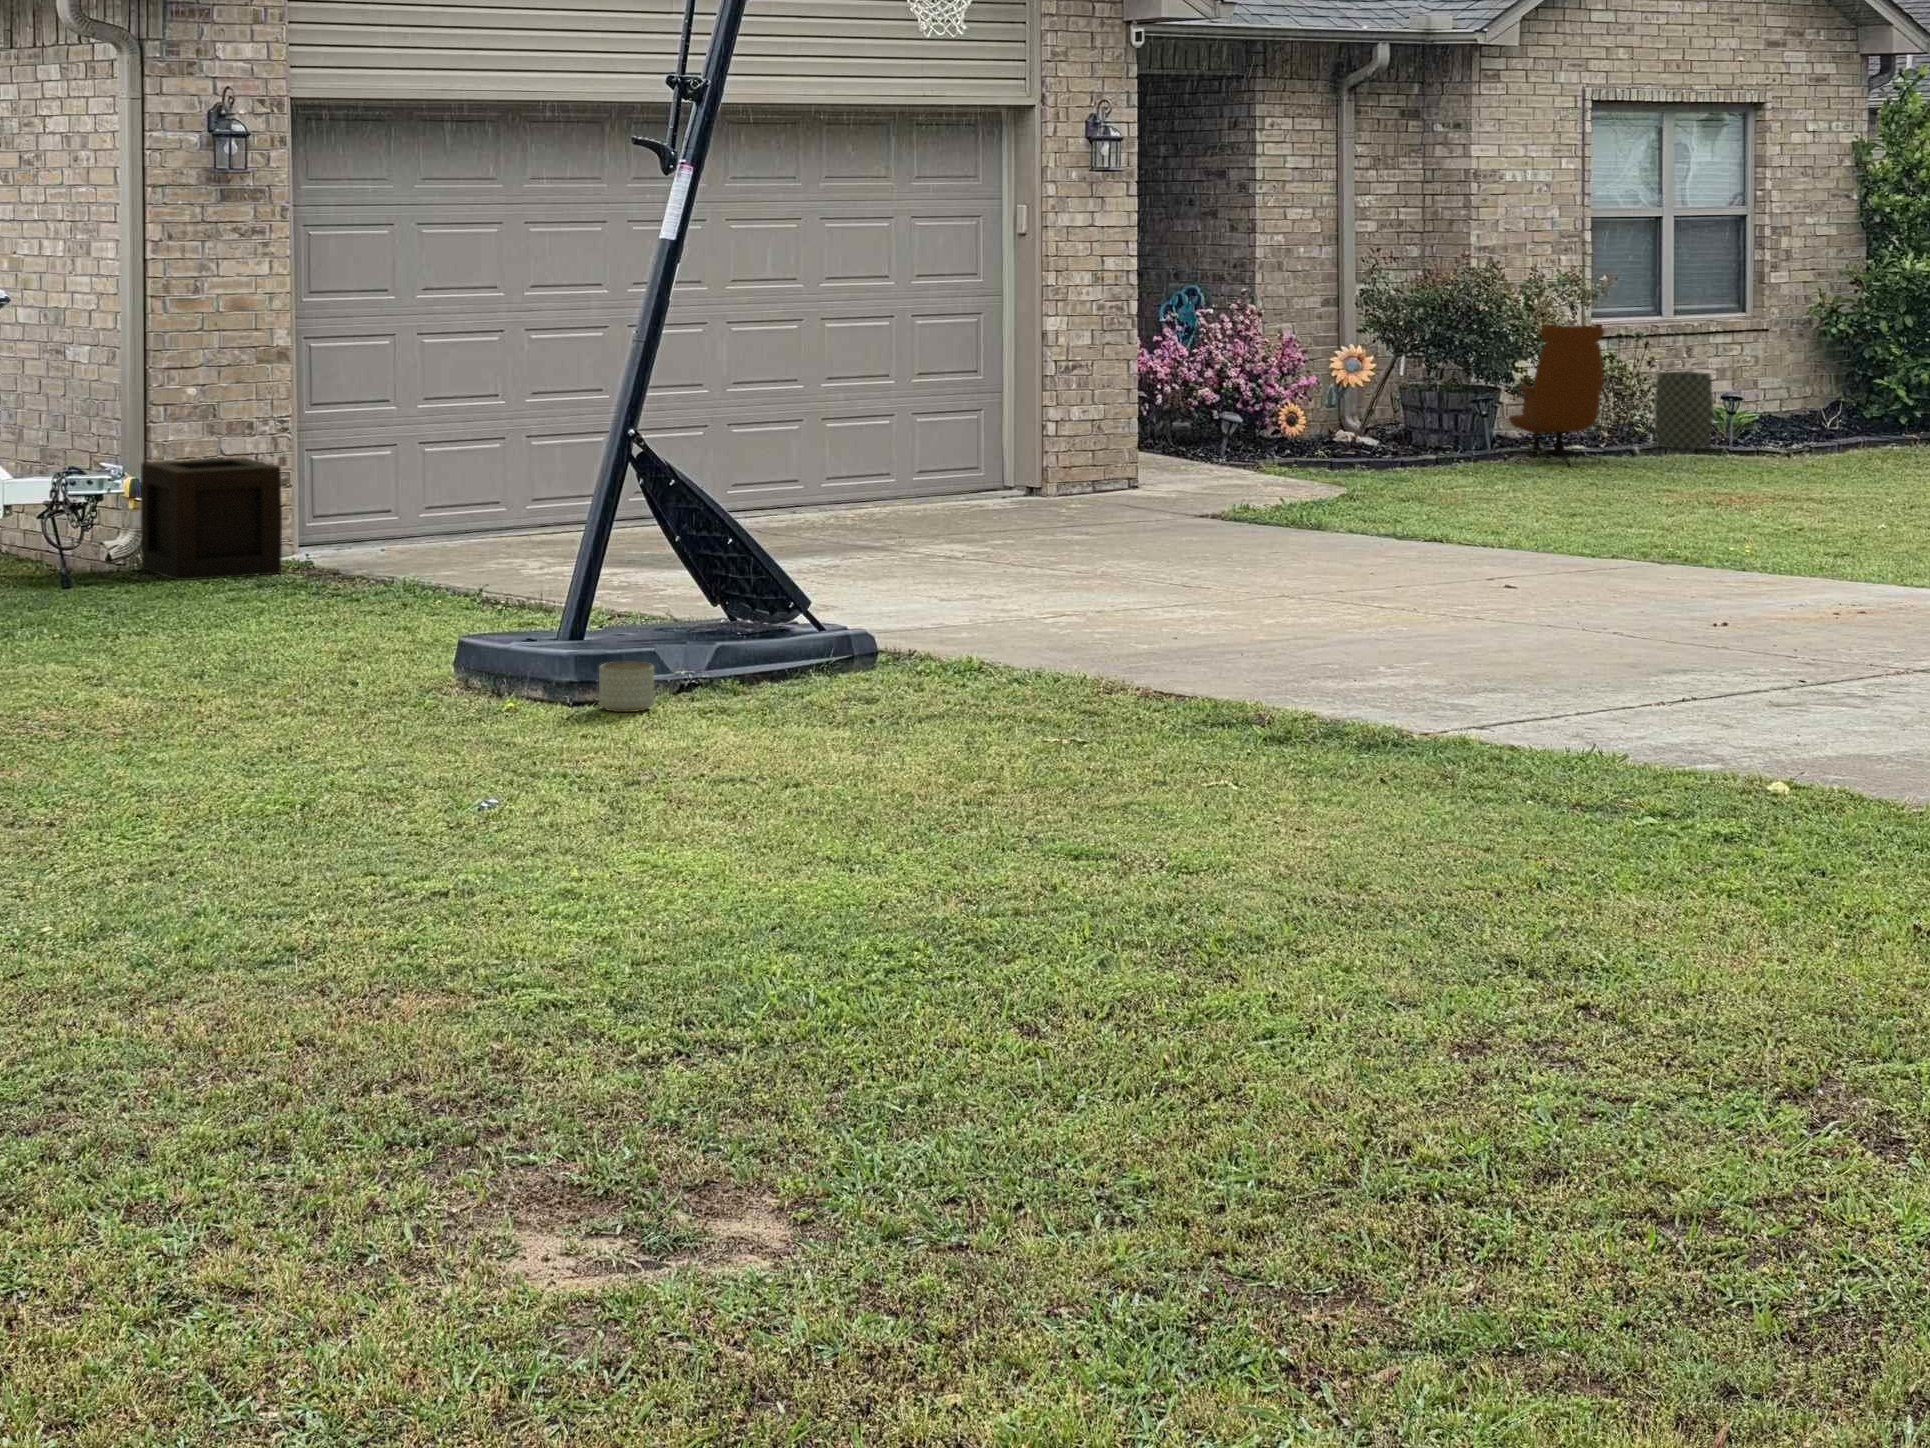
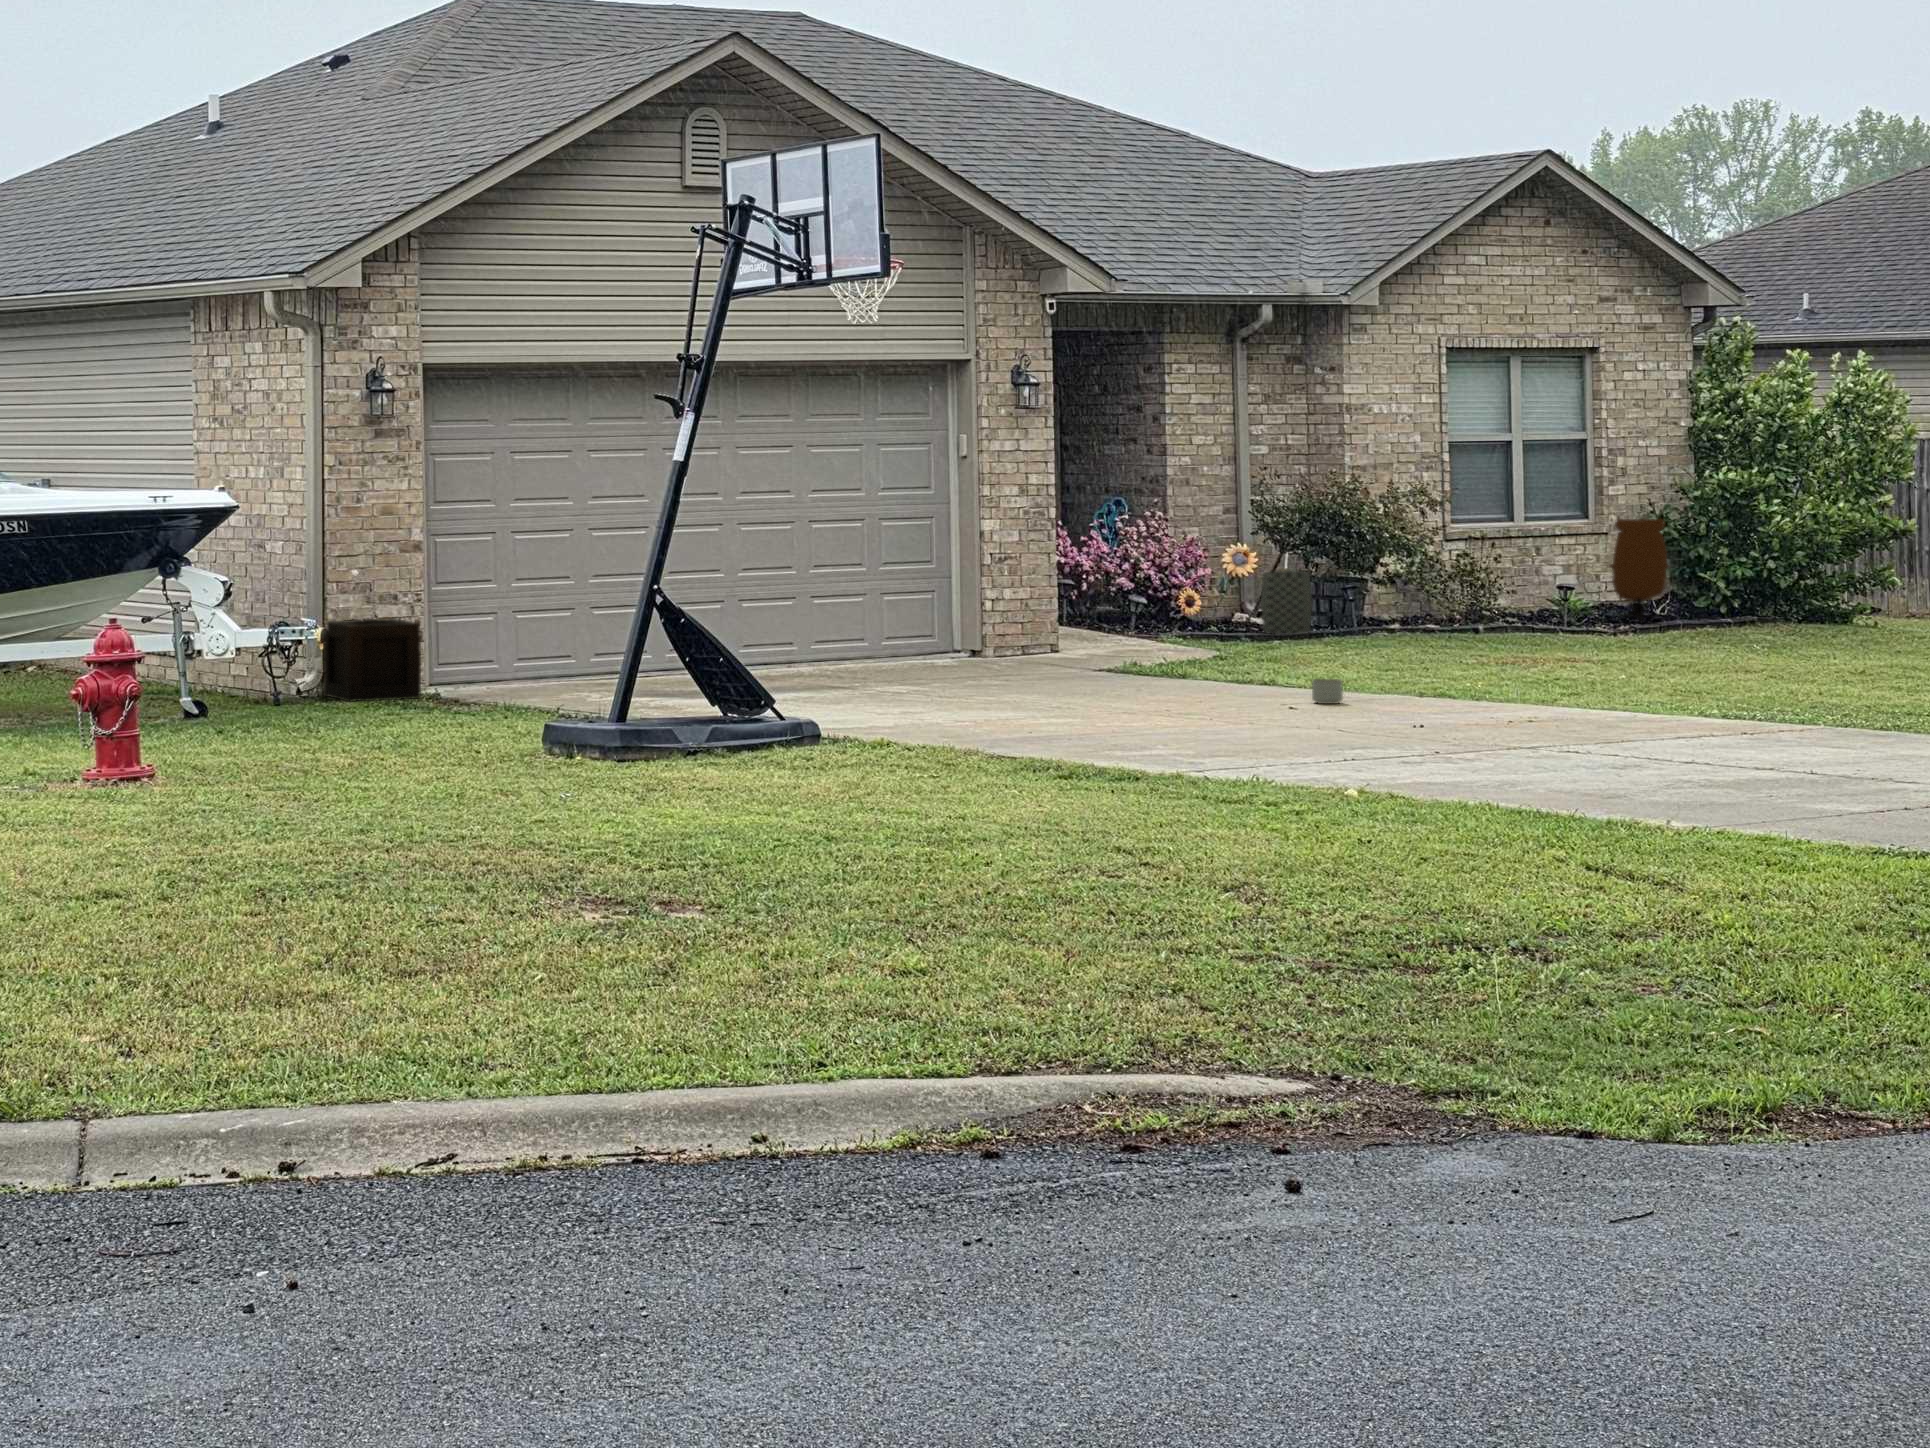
lounge chair: present [1509,325,1604,466] -> present [1608,519,1669,623]
trash can: present [1654,372,1713,449] -> present [1261,571,1312,635]
planter: present [599,662,654,712] -> present [1312,679,1343,704]

